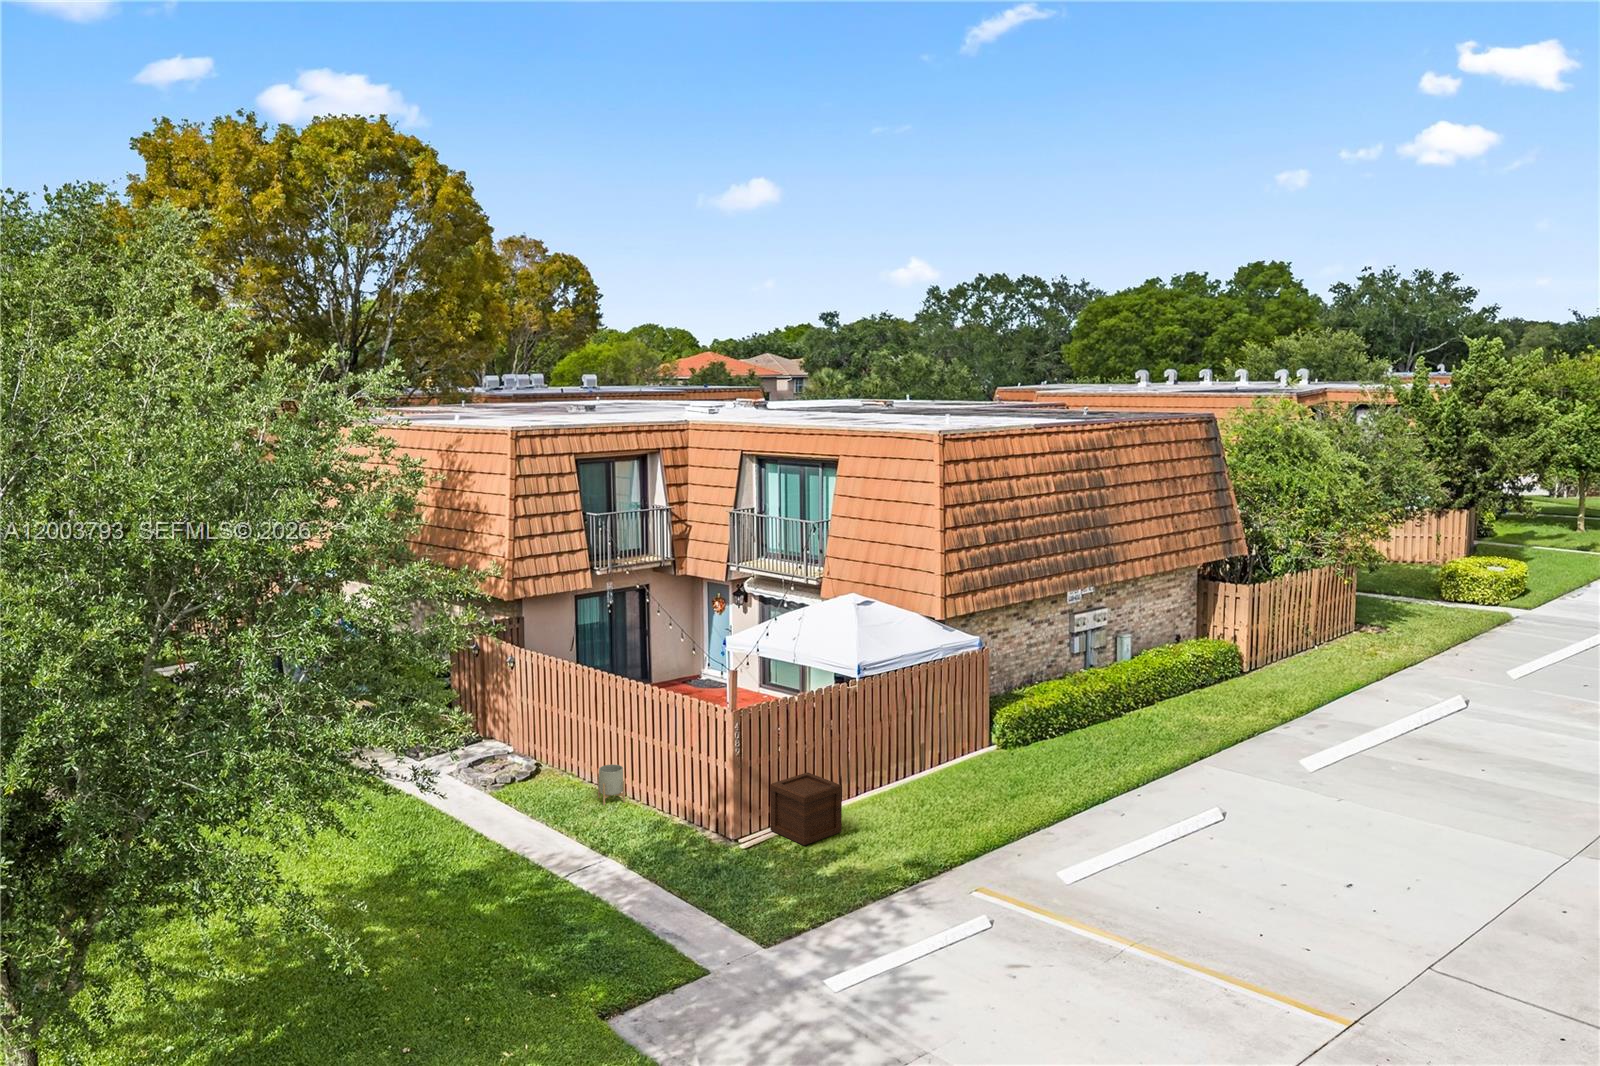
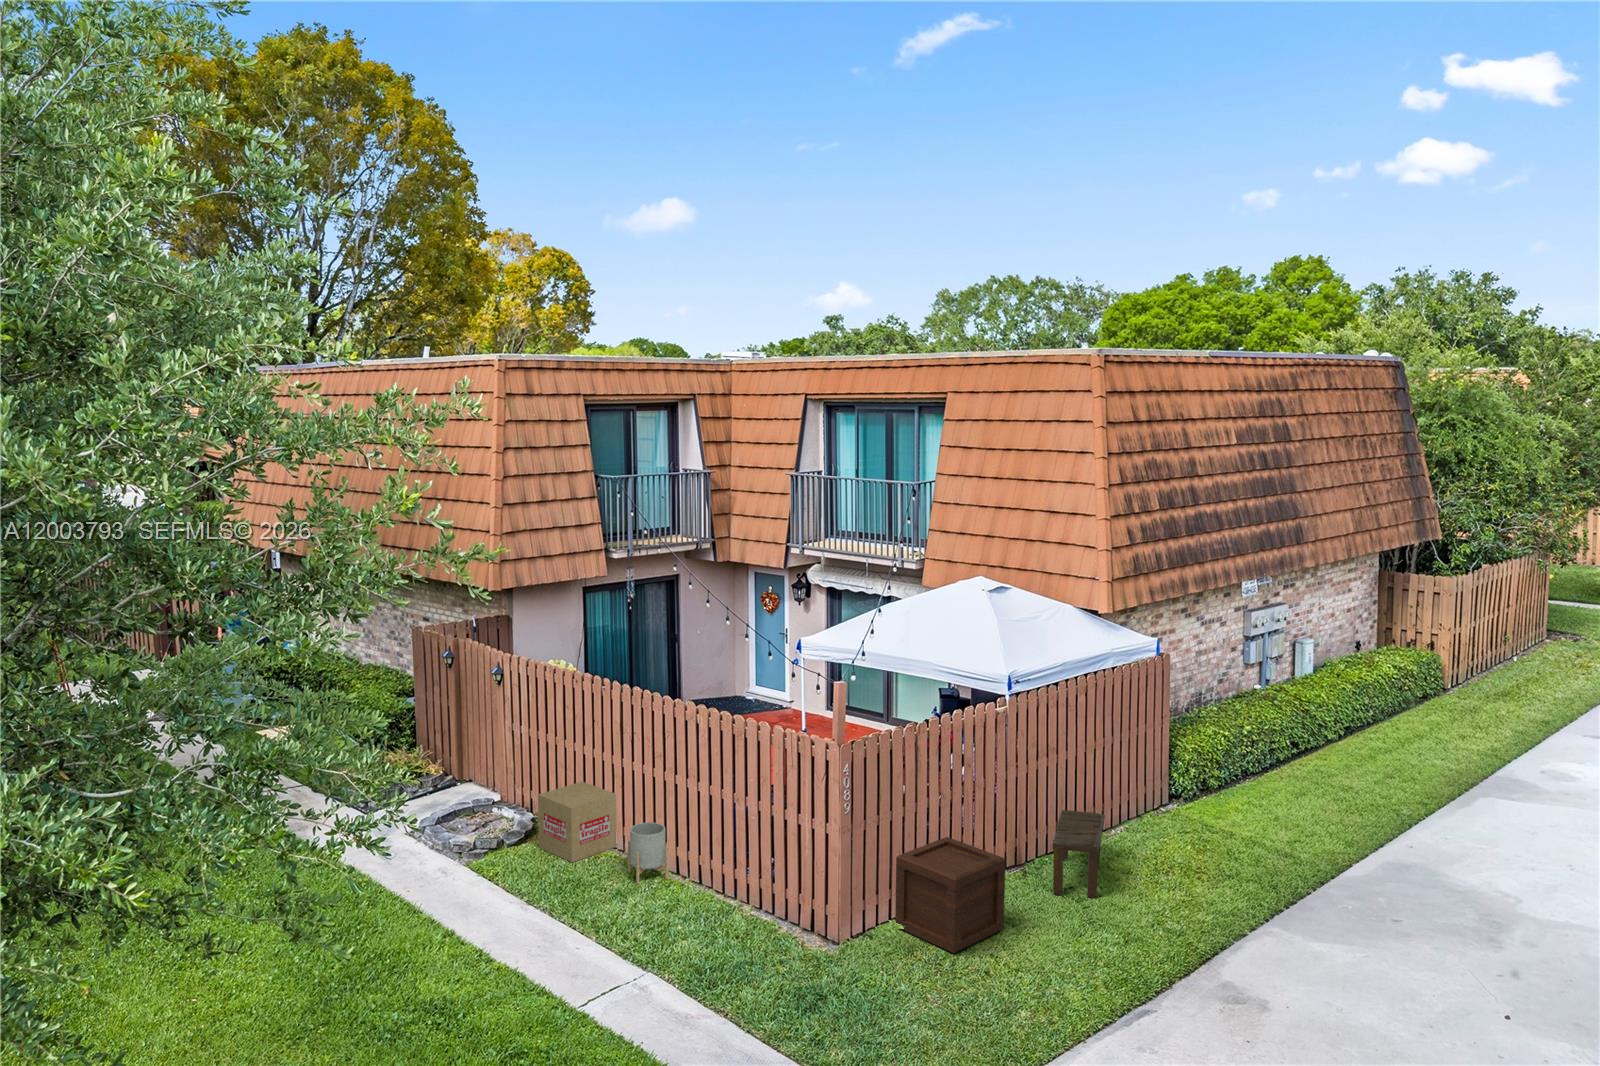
cardboard box: none [538,738,592,792] -> present [538,782,617,862]
bench: none [882,757,925,814] -> present [1052,810,1105,897]

